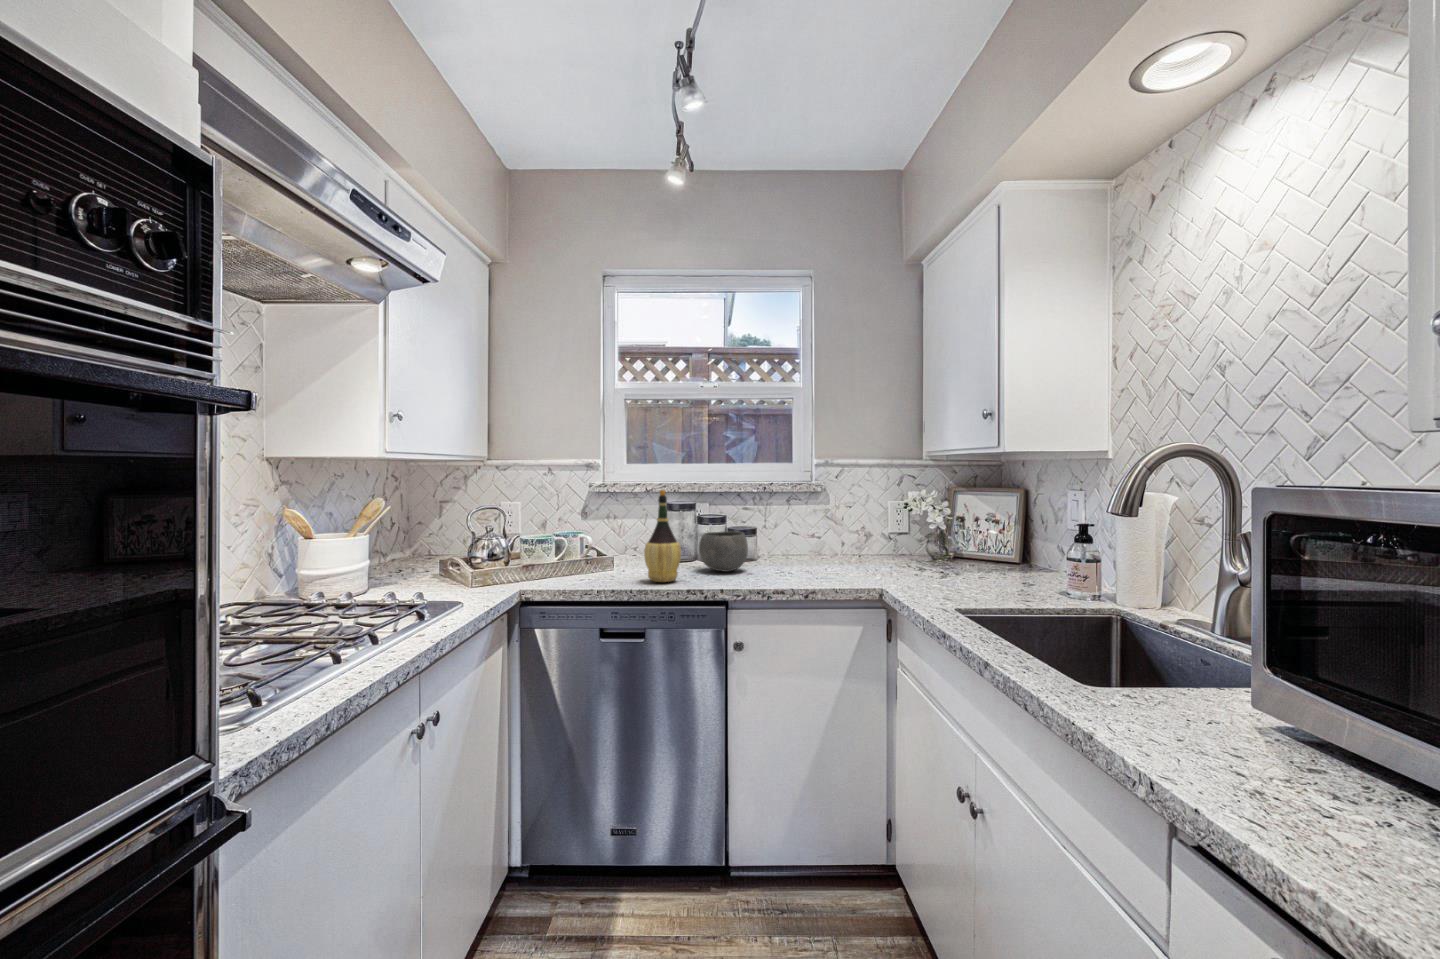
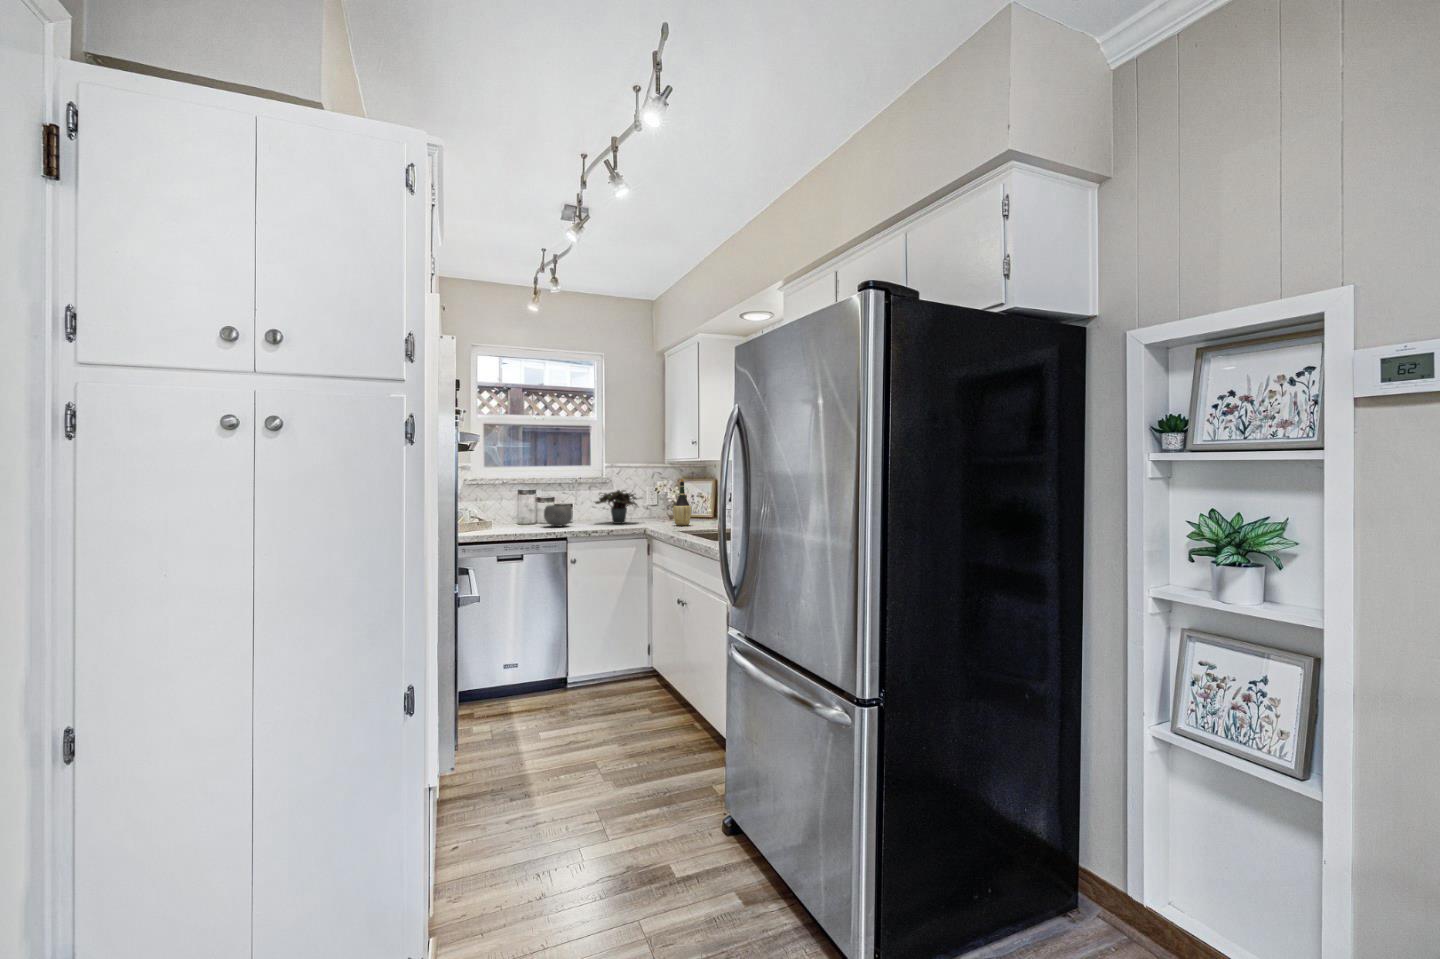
wine bottle: present [644,490,681,582] -> present [673,479,692,525]
potted plant: none [785,507,881,570] -> present [595,490,639,524]

